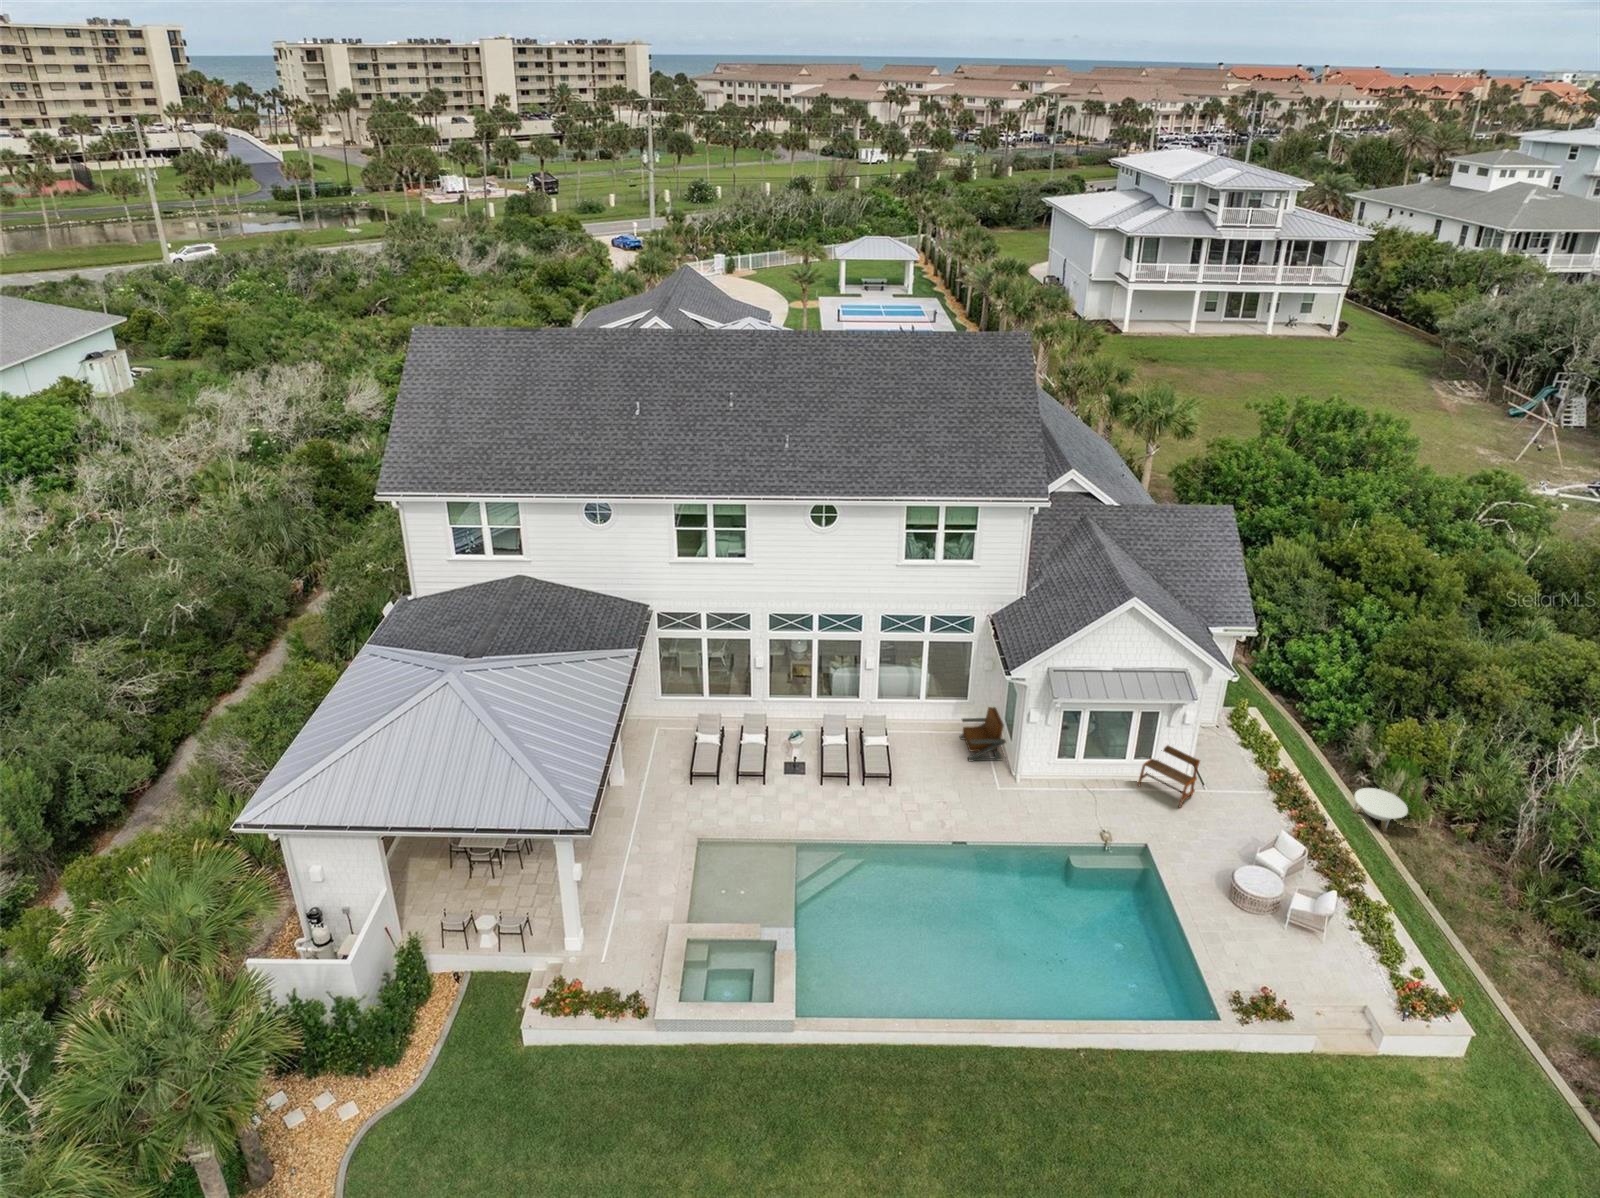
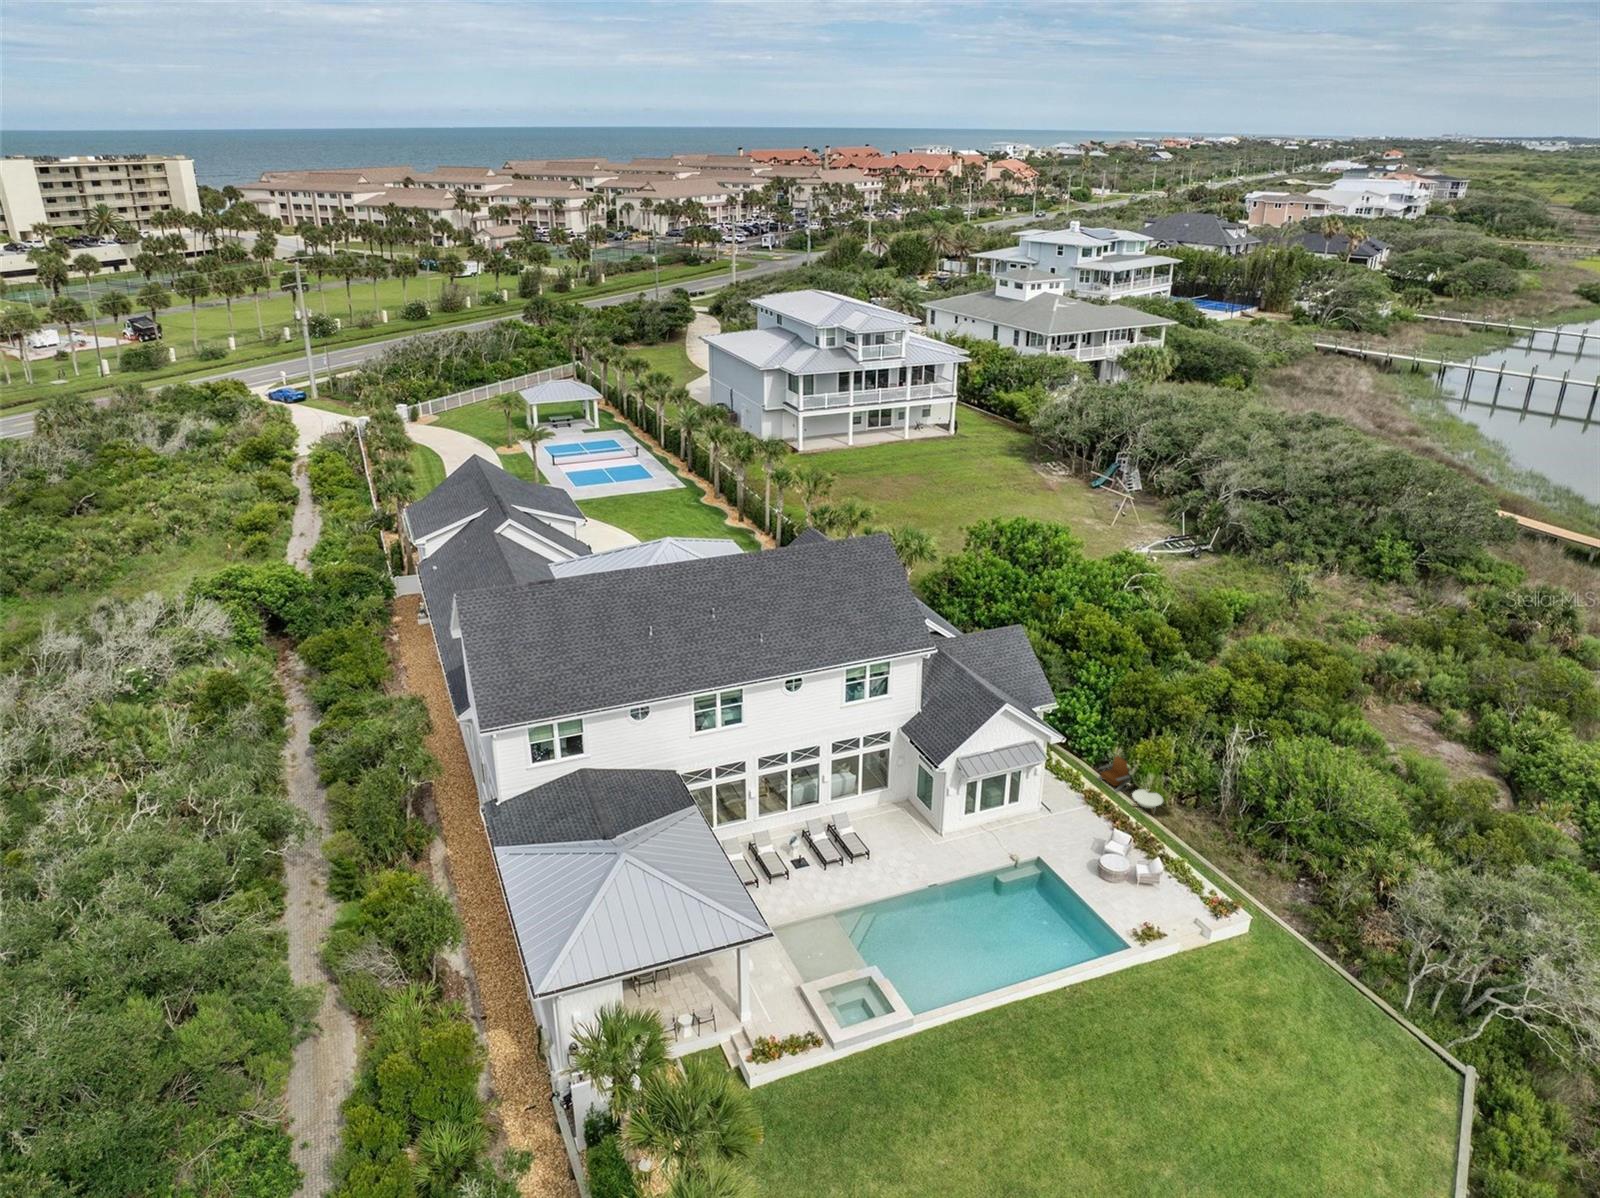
lounge chair: present [960,707,1006,761] -> present [1098,756,1131,792]
bench: present [1138,745,1200,807] -> none [1014,789,1051,829]

